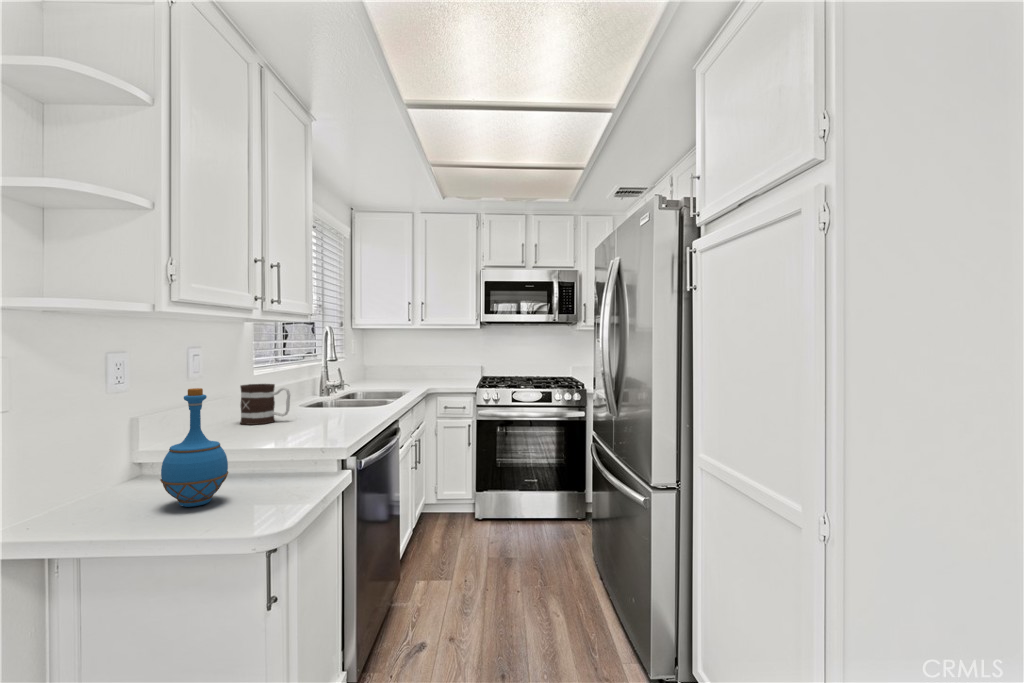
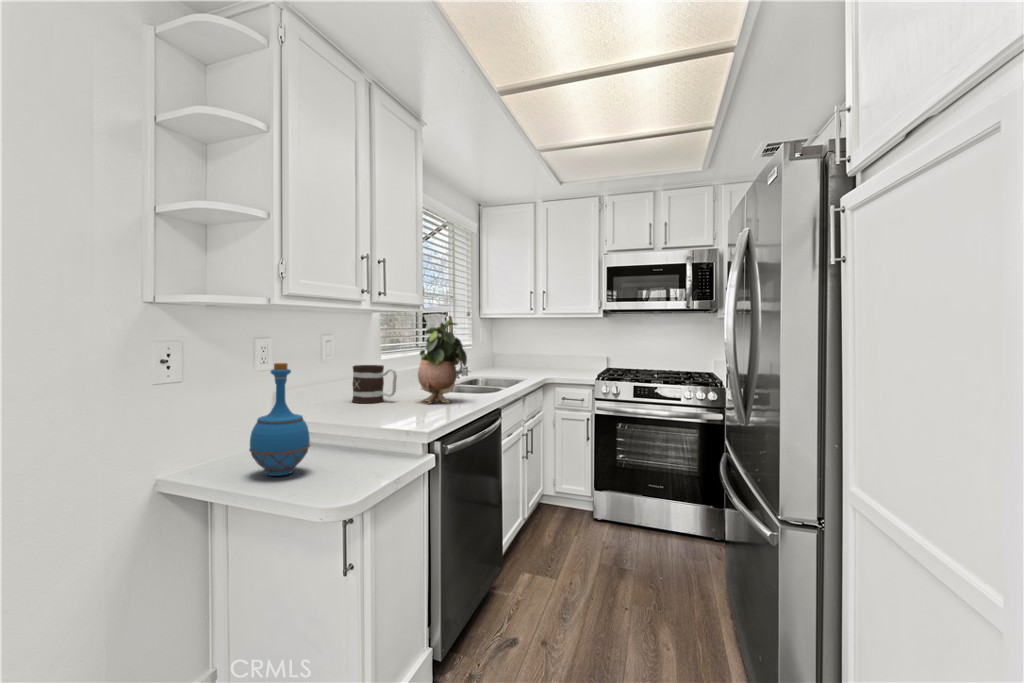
potted plant: none [313,336,365,422] -> present [418,320,467,404]

